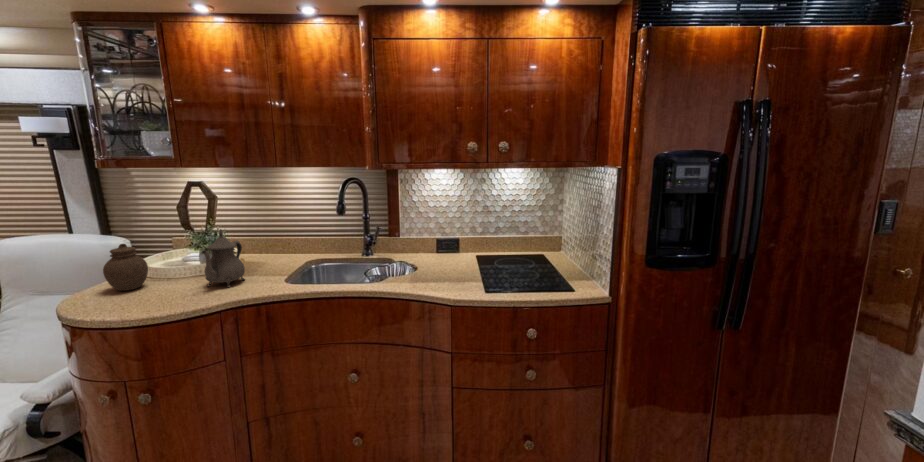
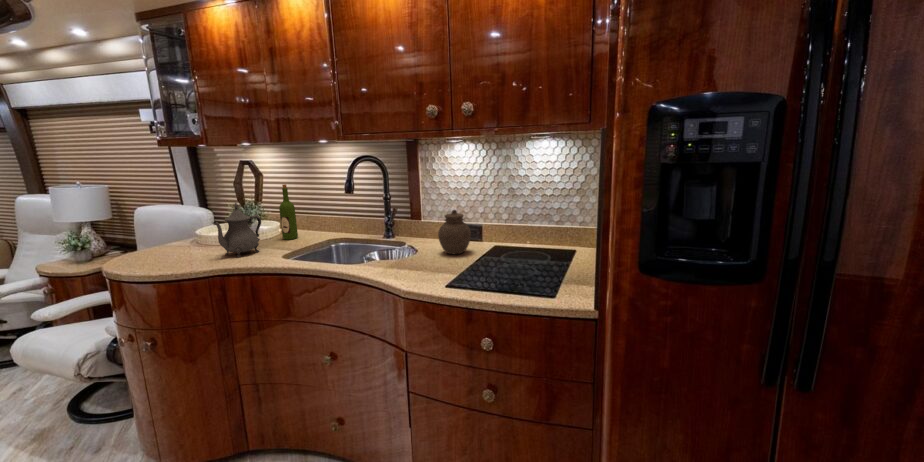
wine bottle: none [248,207,267,265] -> present [279,184,298,240]
jar: present [103,244,148,291] -> present [438,210,471,254]

